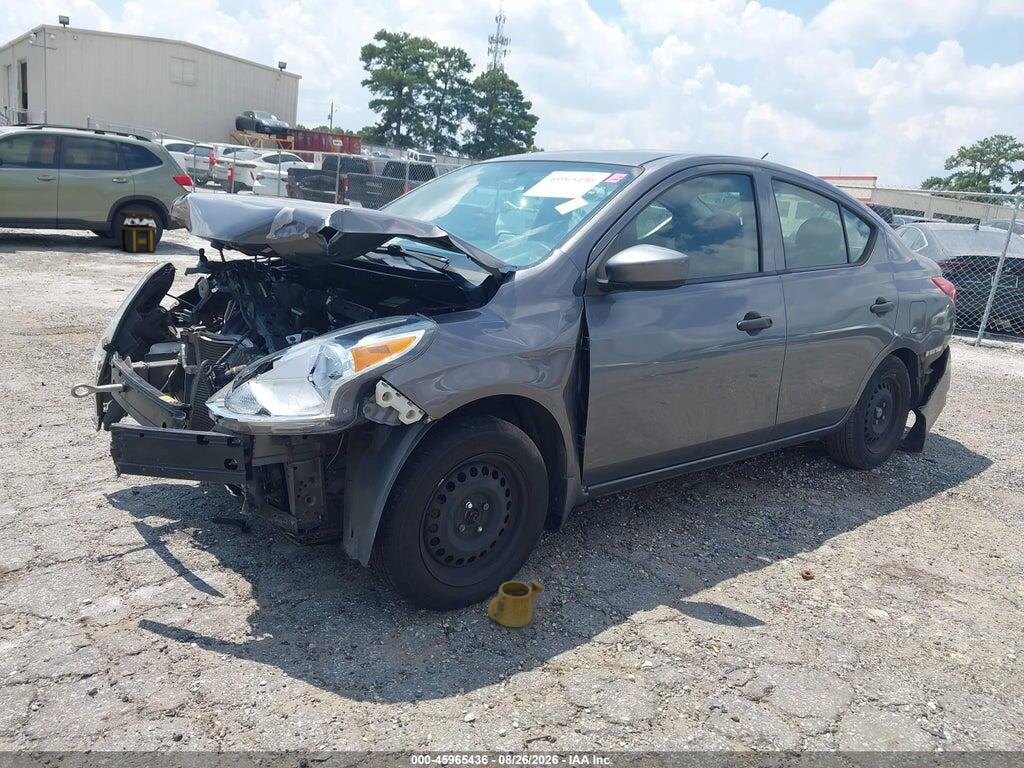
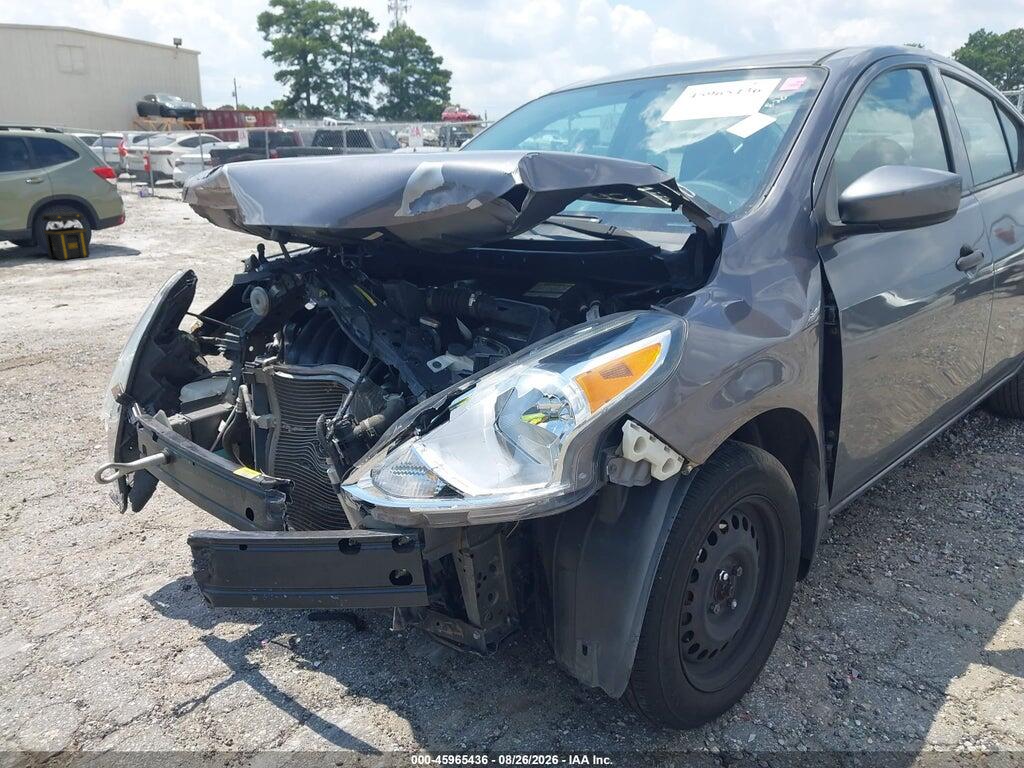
watering can: present [488,580,545,627] -> none [755,651,817,726]

